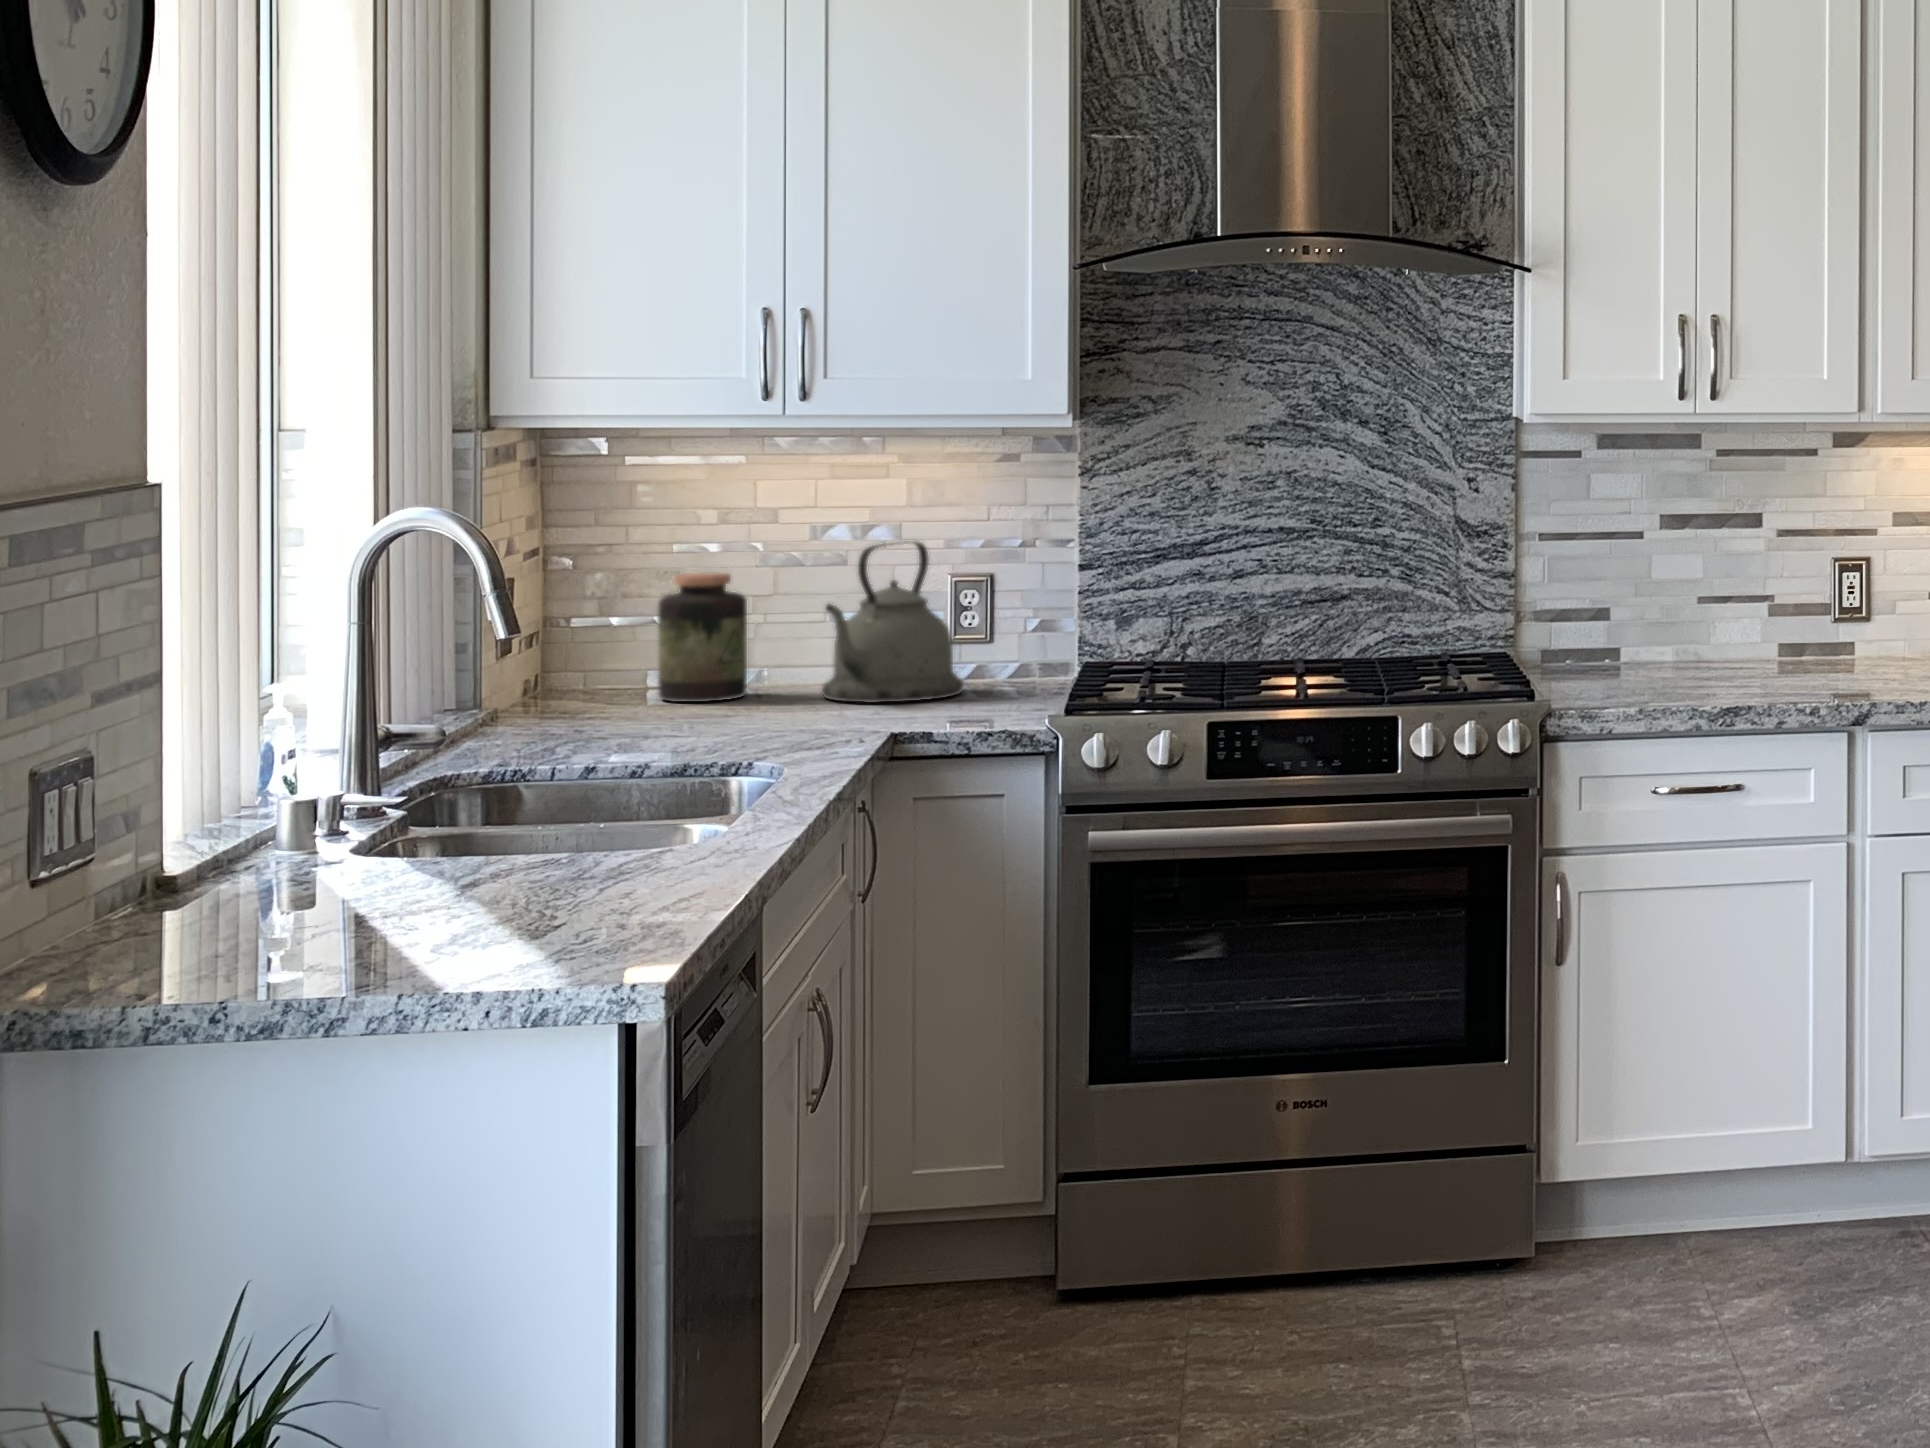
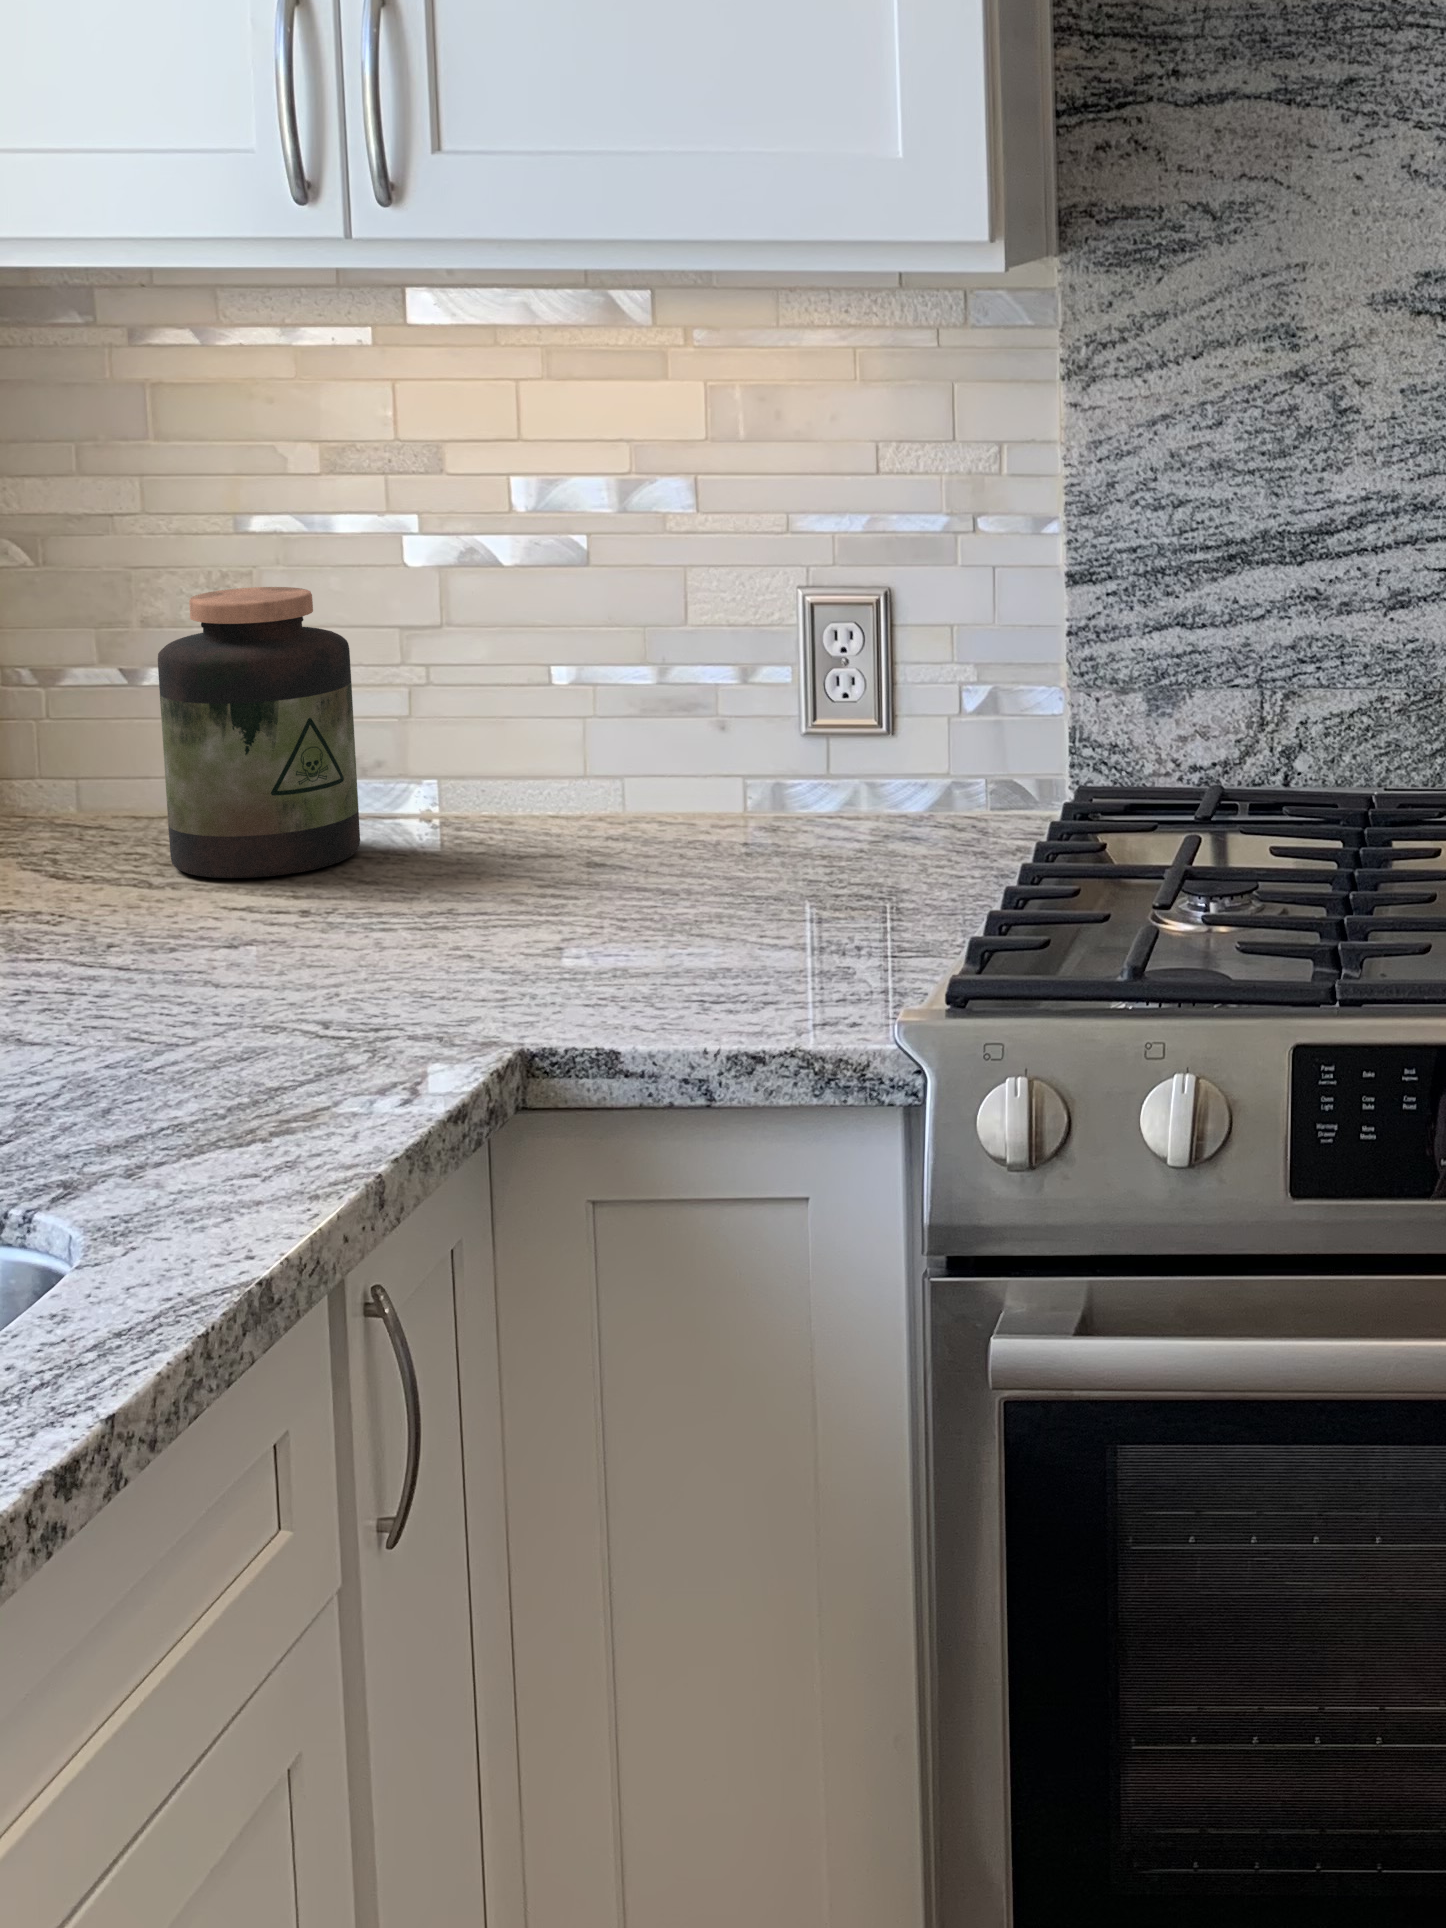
kettle: present [822,542,964,703] -> none [451,526,803,901]

